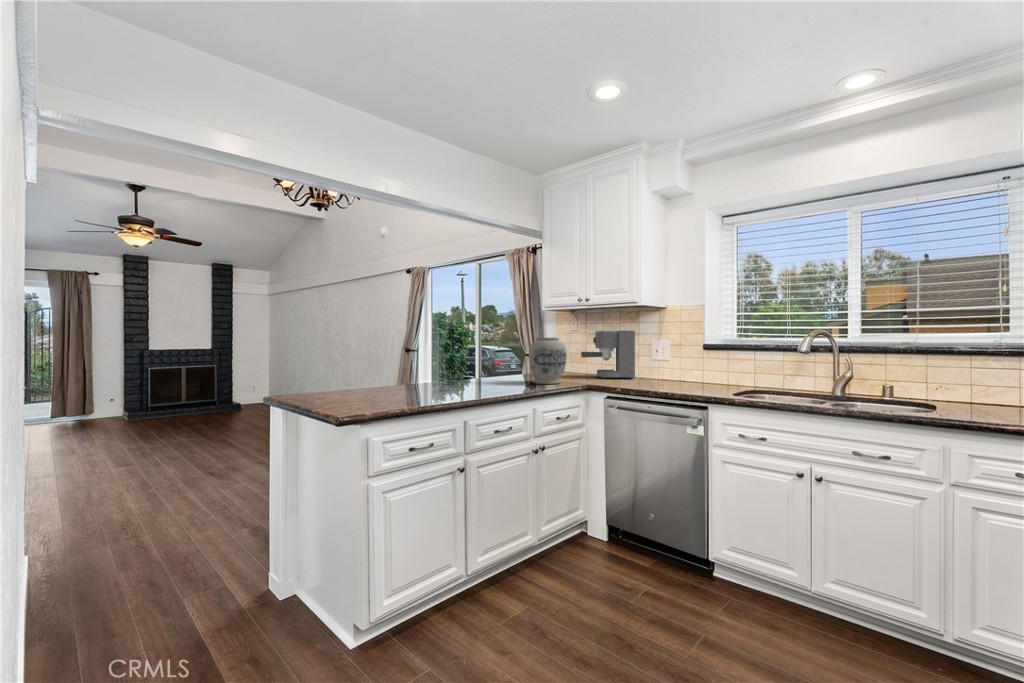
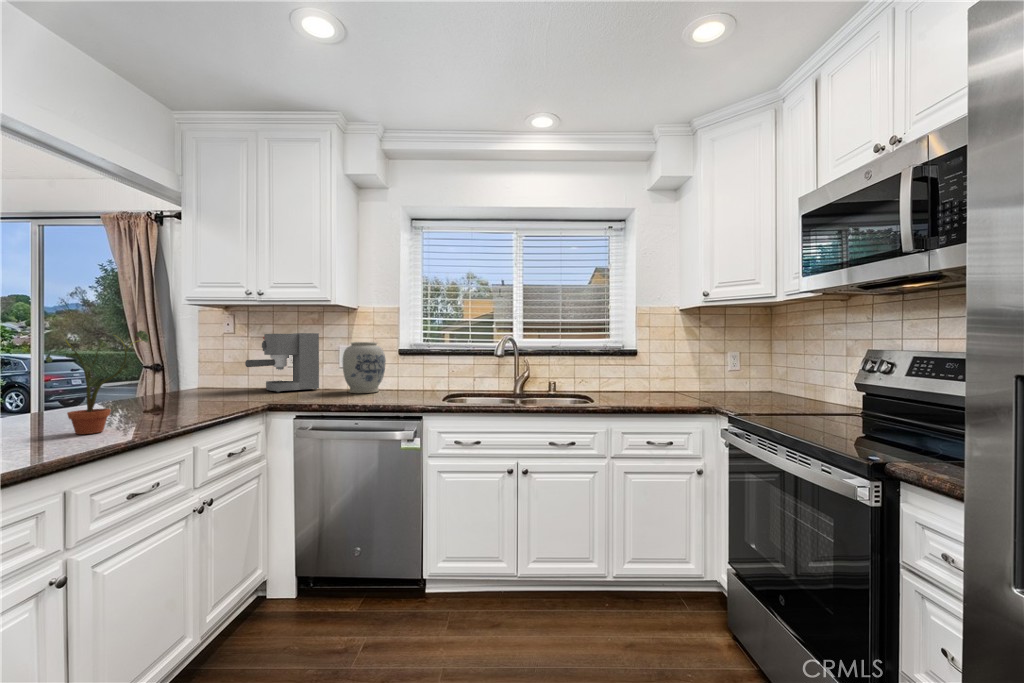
potted plant: none [466,330,514,391] -> present [45,331,149,434]
vase: present [529,337,567,384] -> present [343,342,386,393]

